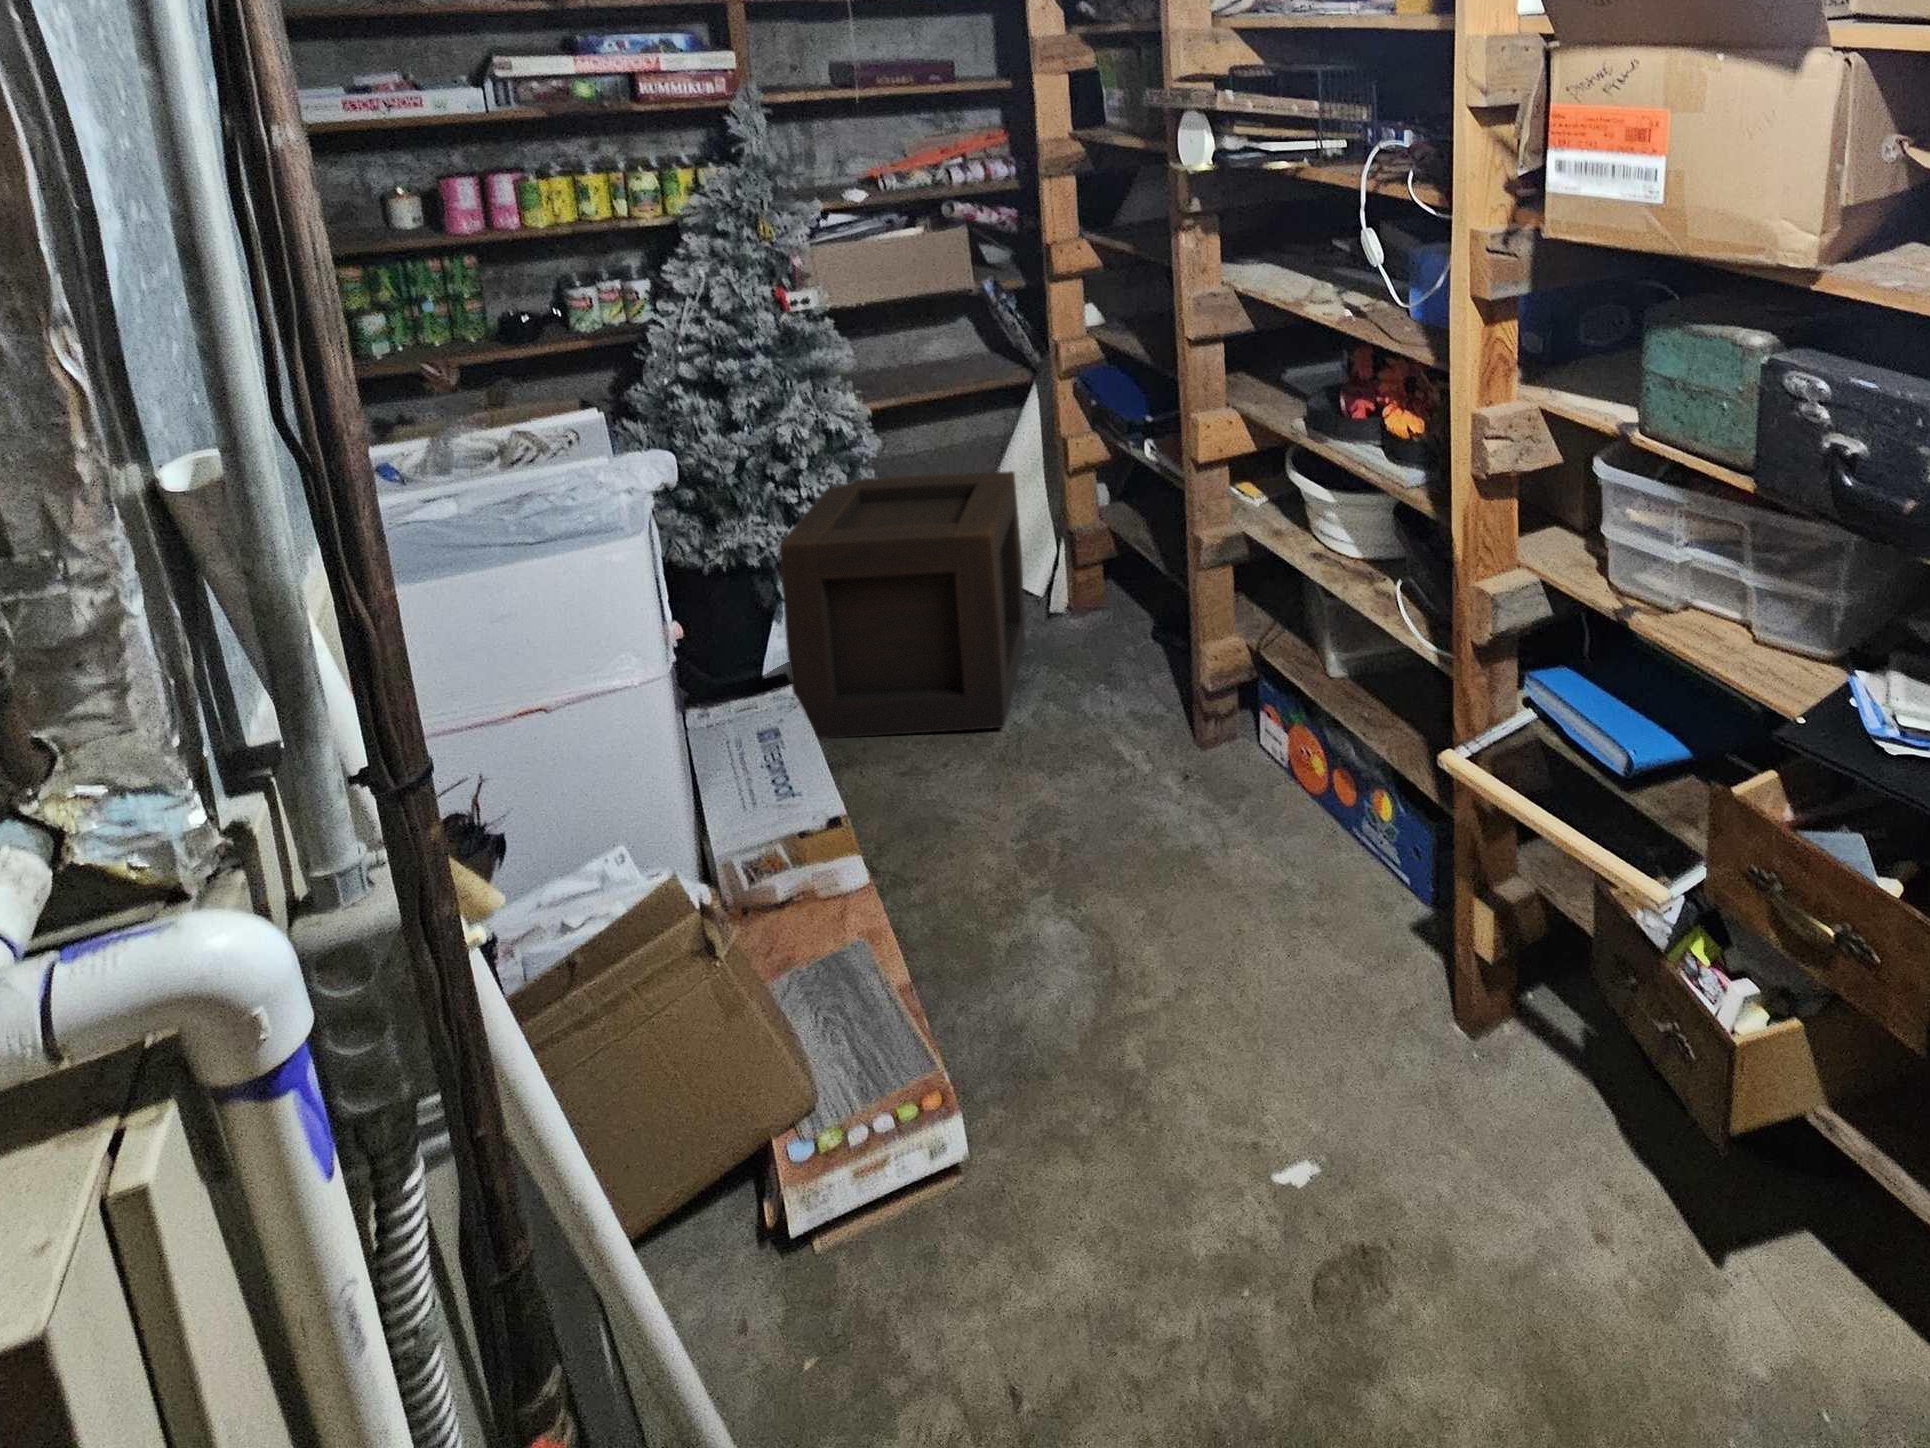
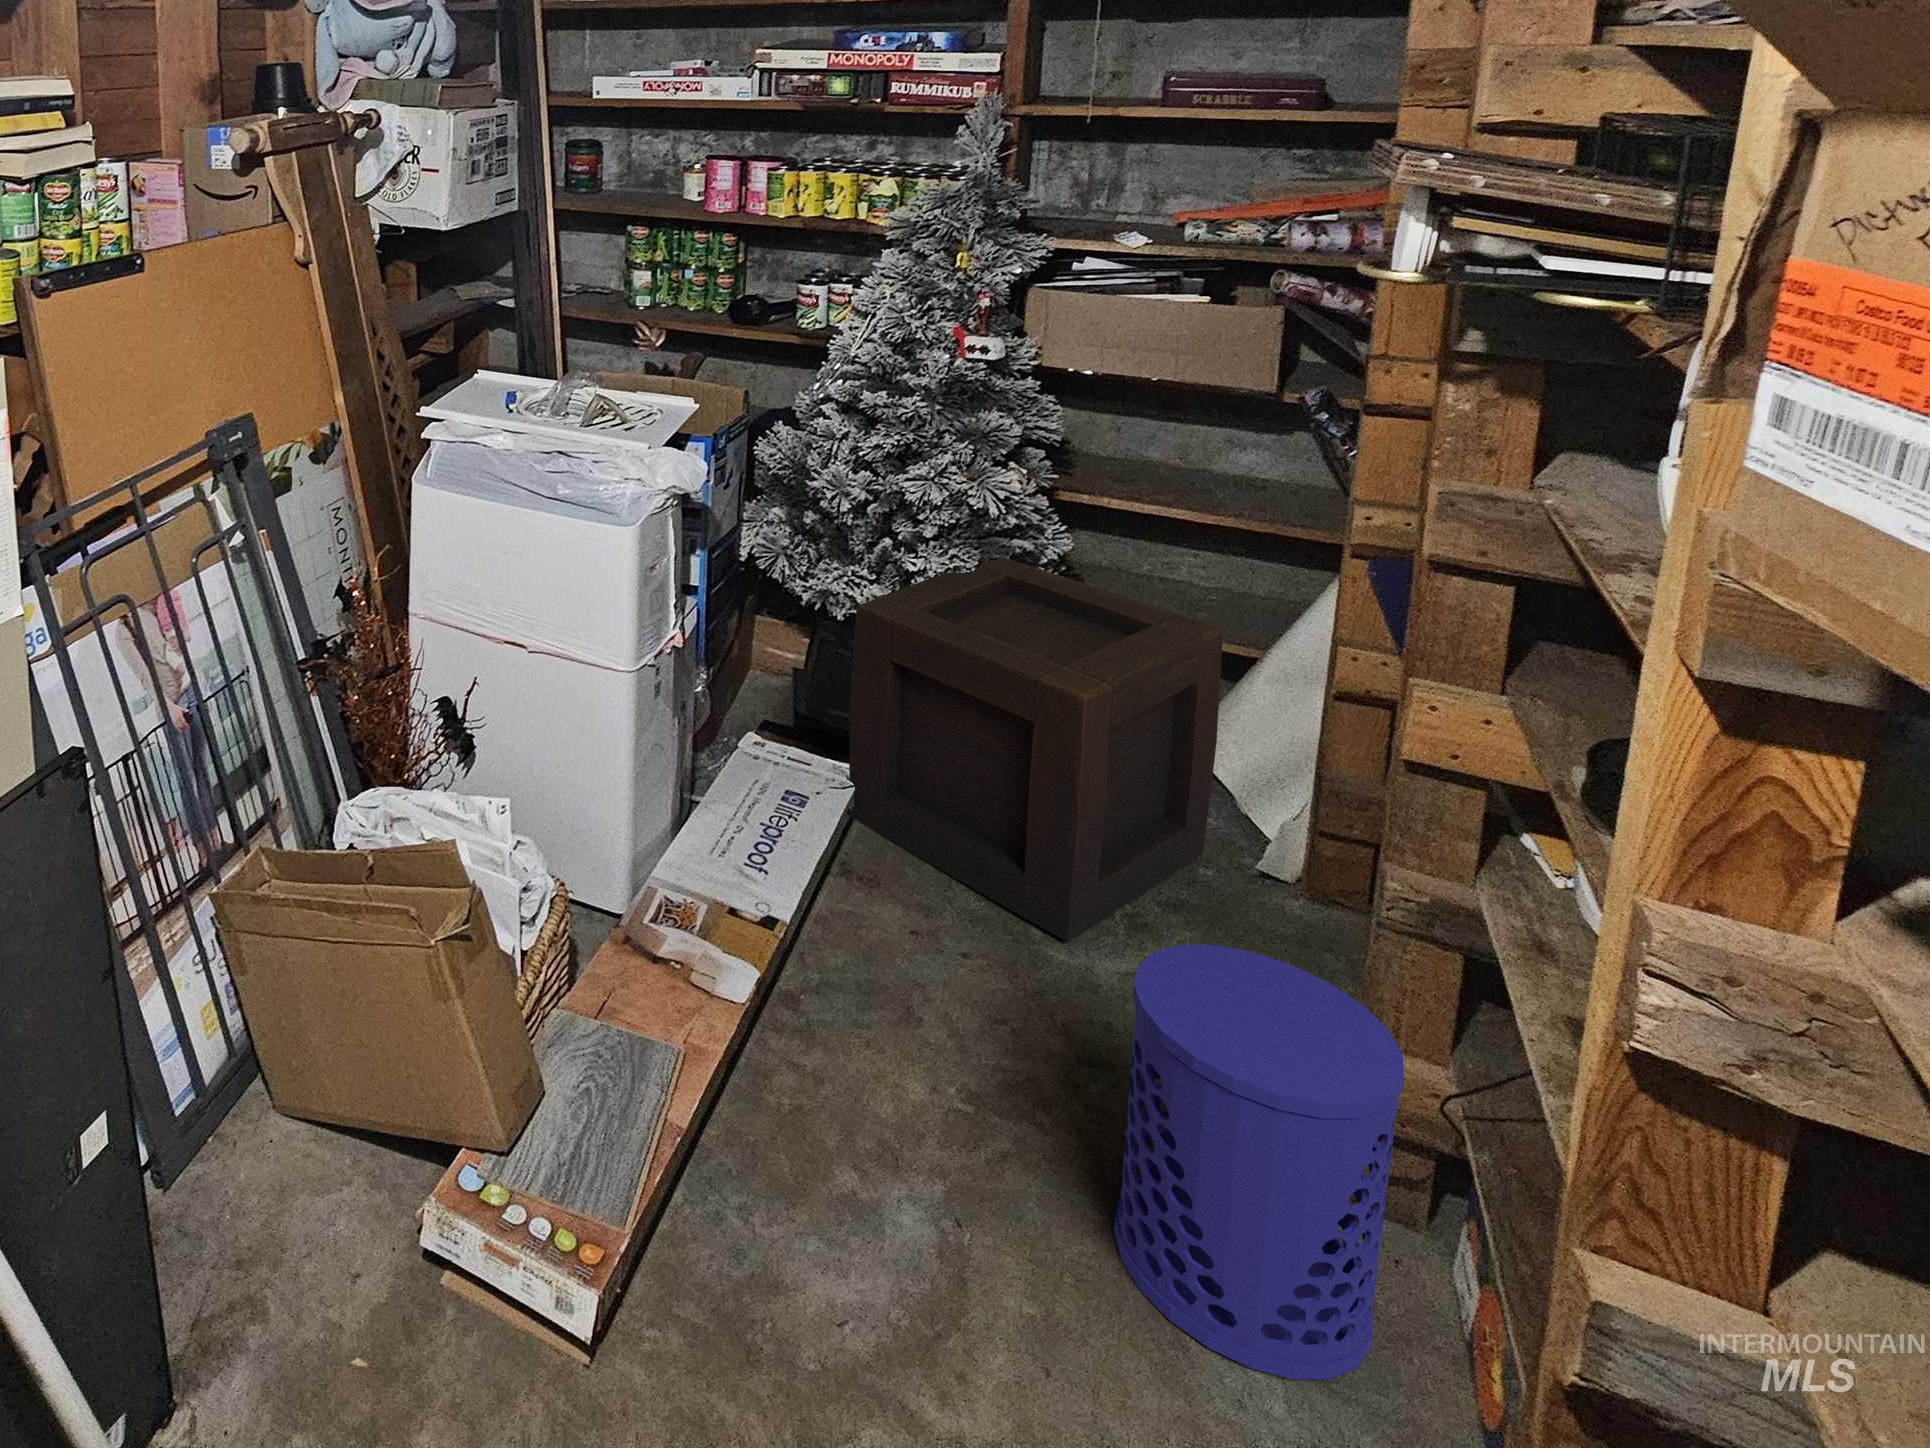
waste bin: none [1133,621,1281,872] -> present [1114,945,1404,1380]

